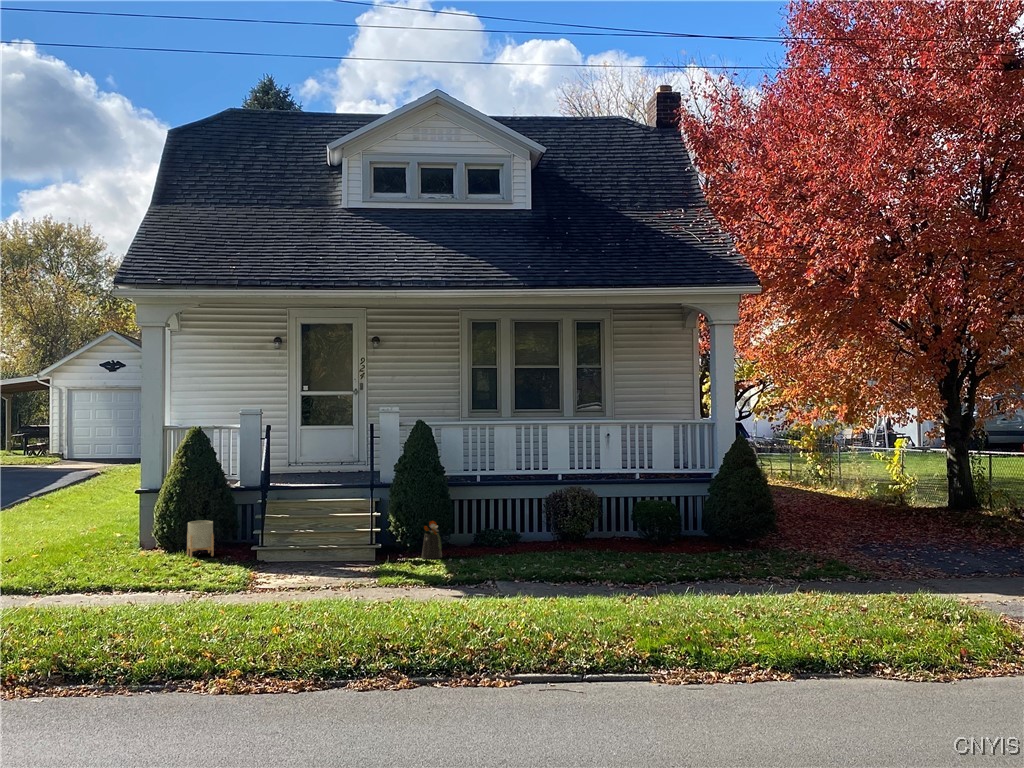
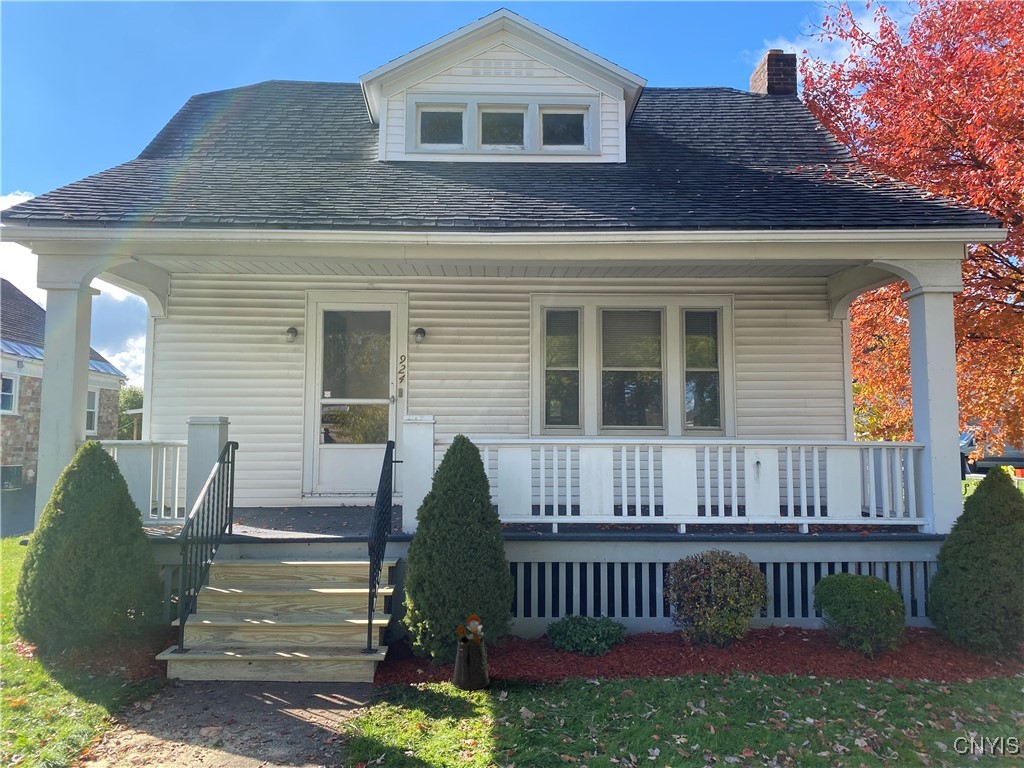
planter: present [187,521,214,558] -> none [77,598,127,666]

